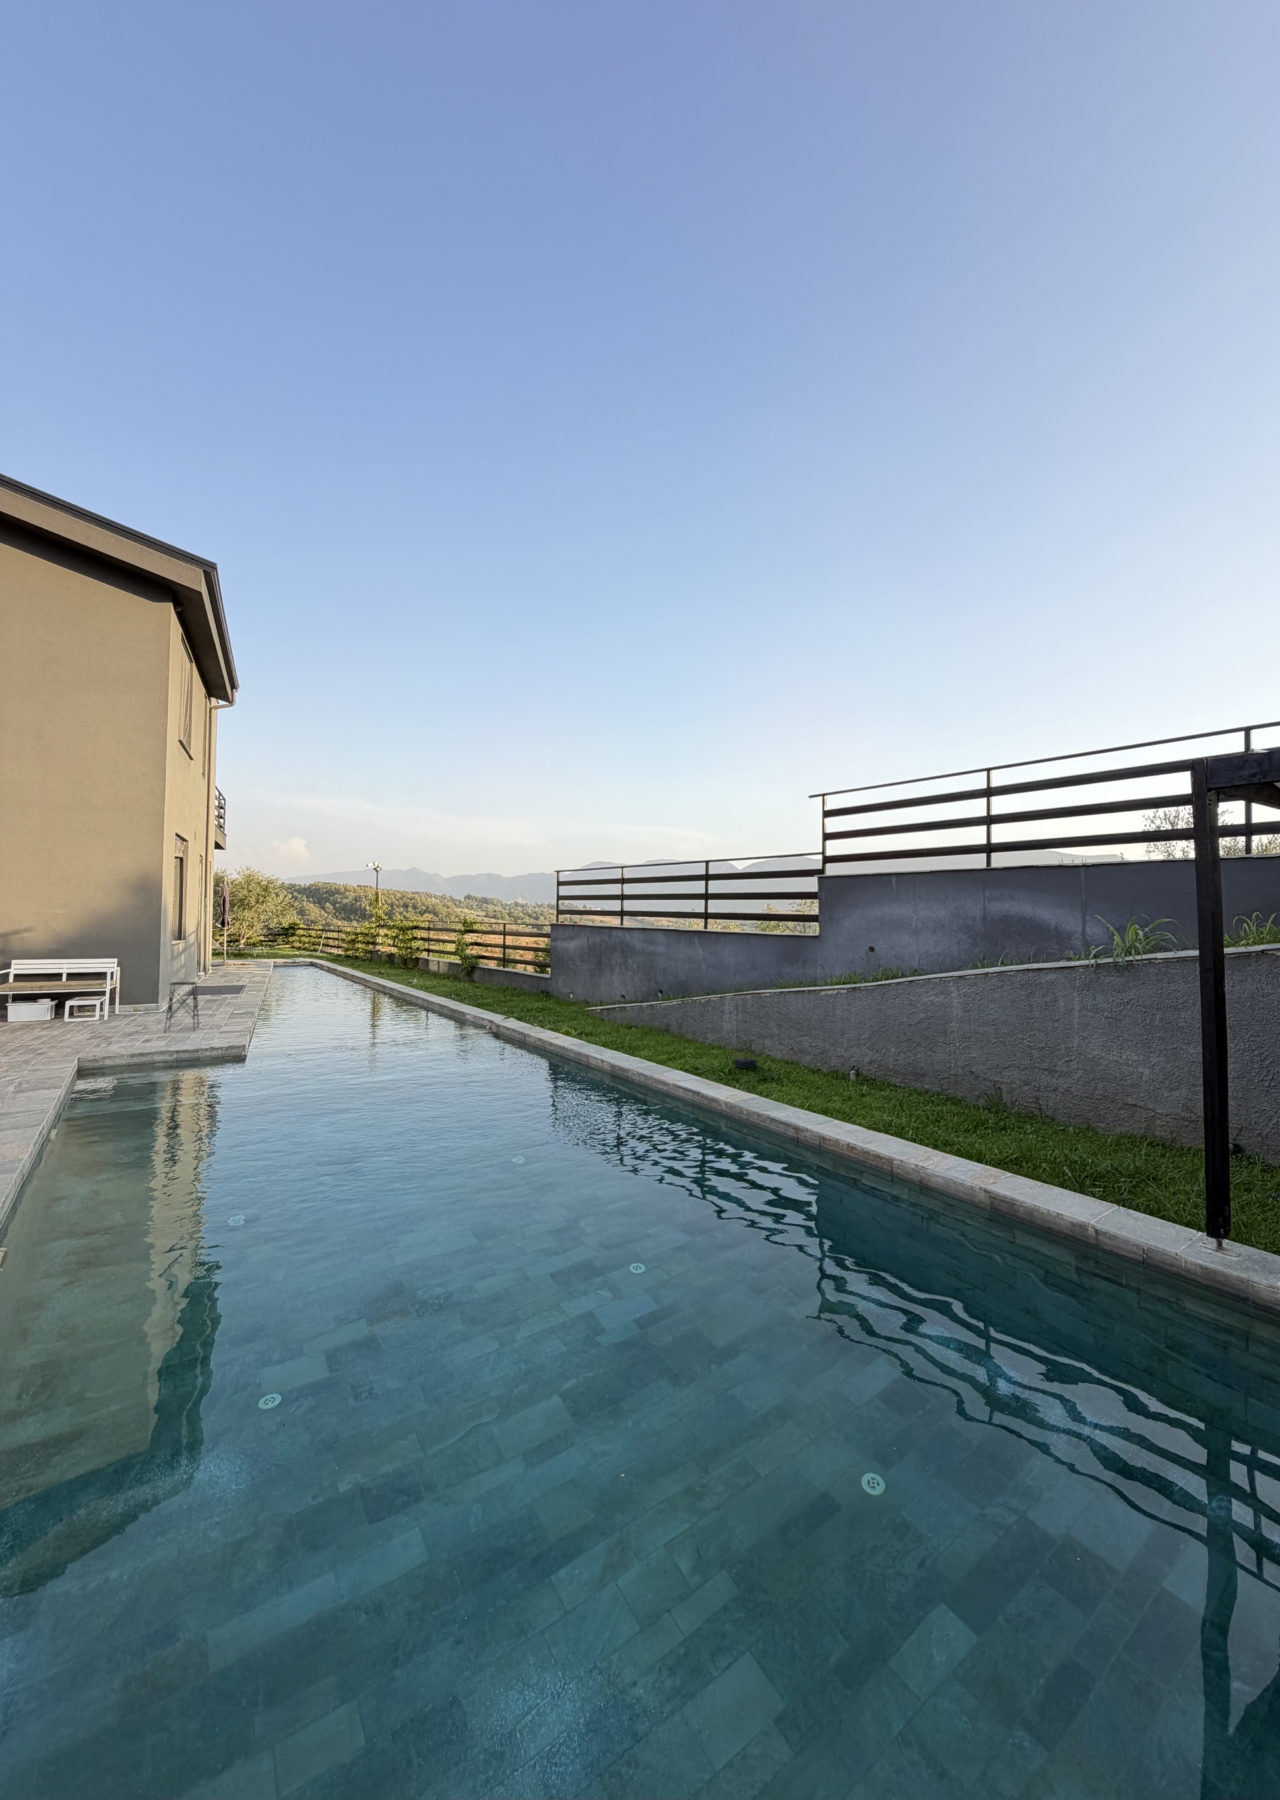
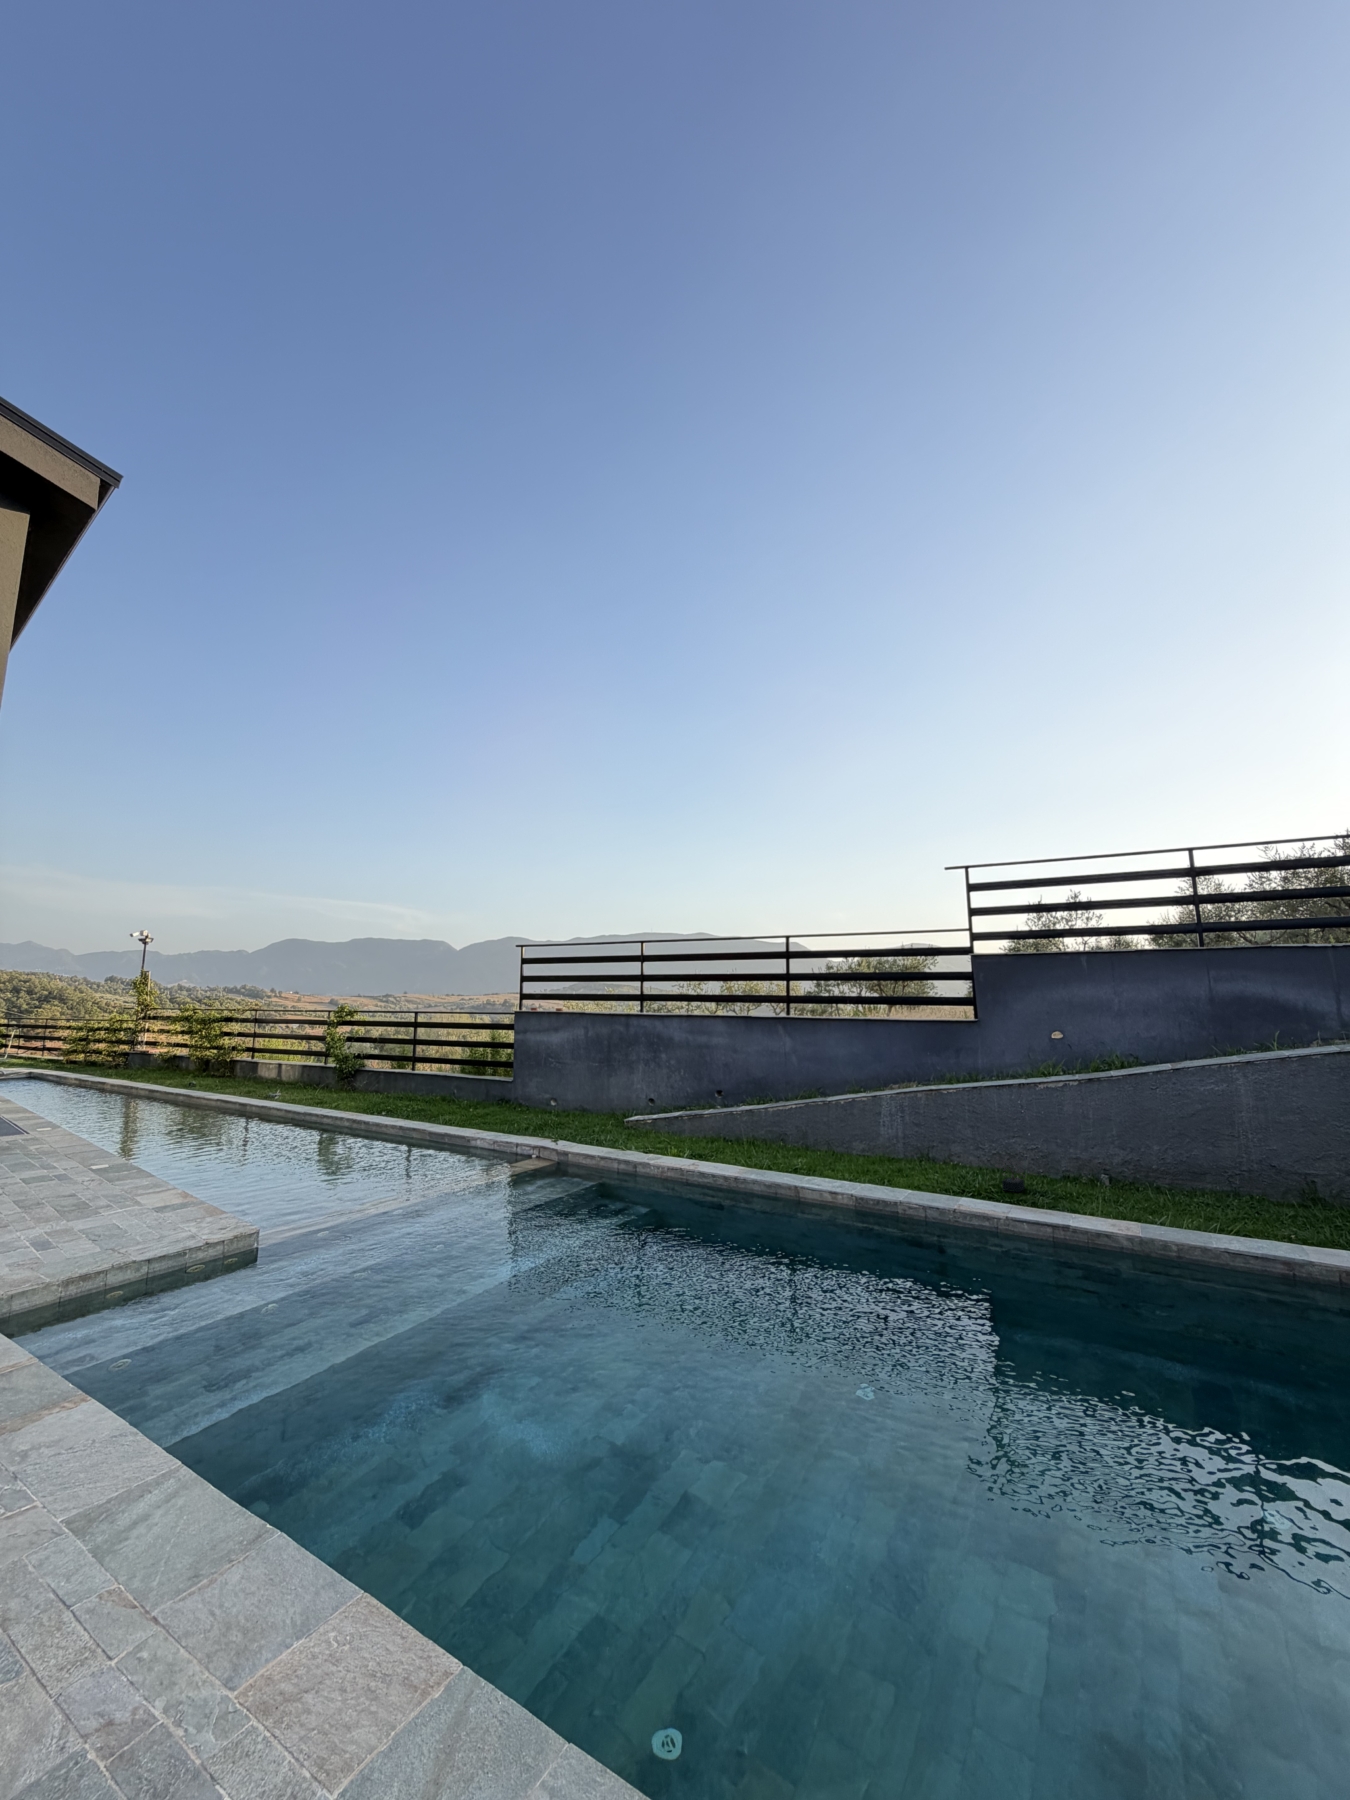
side table: present [165,982,198,1027] -> none [32,1113,114,1221]

